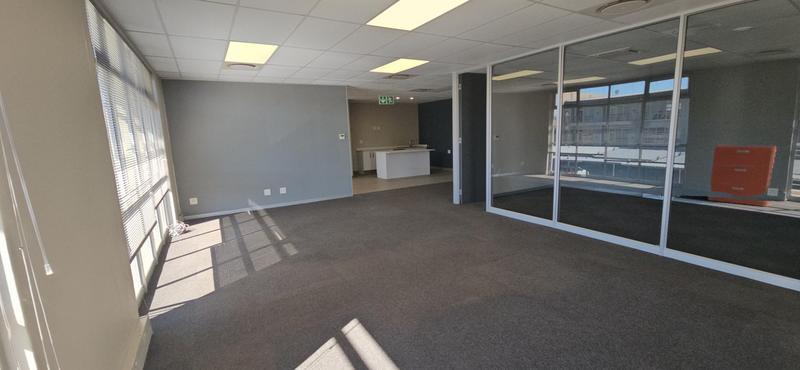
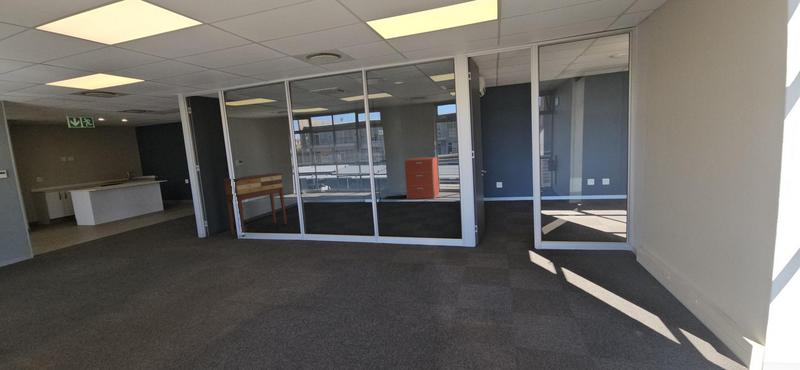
console table: none [480,151,539,211] -> present [224,173,287,236]

